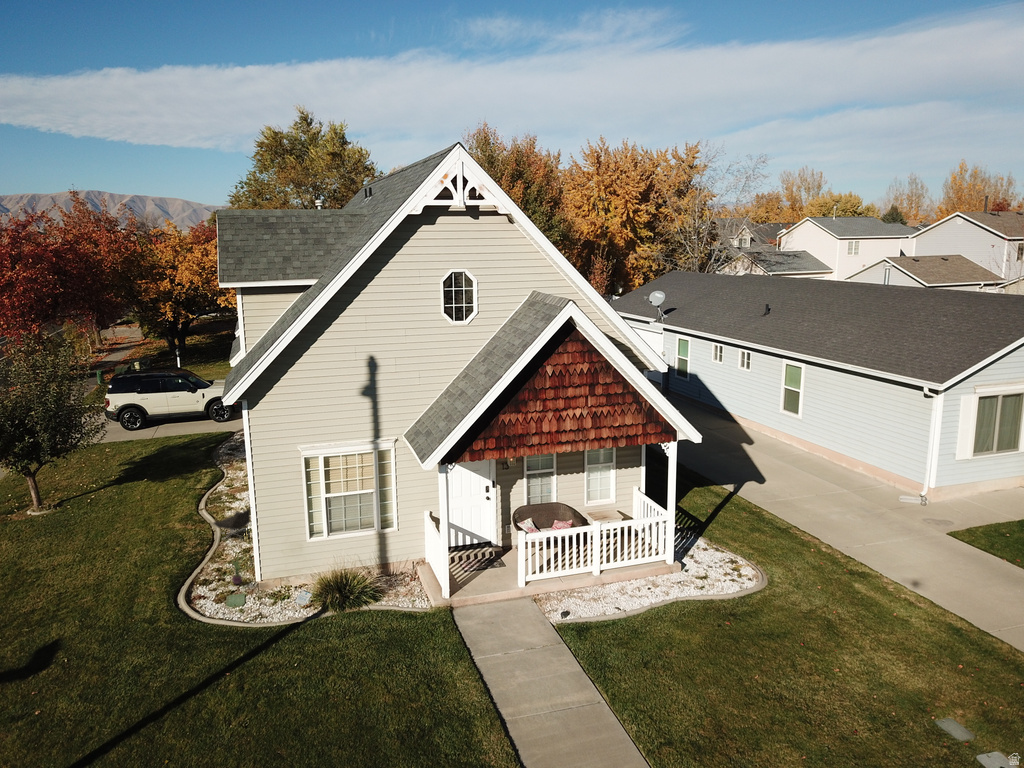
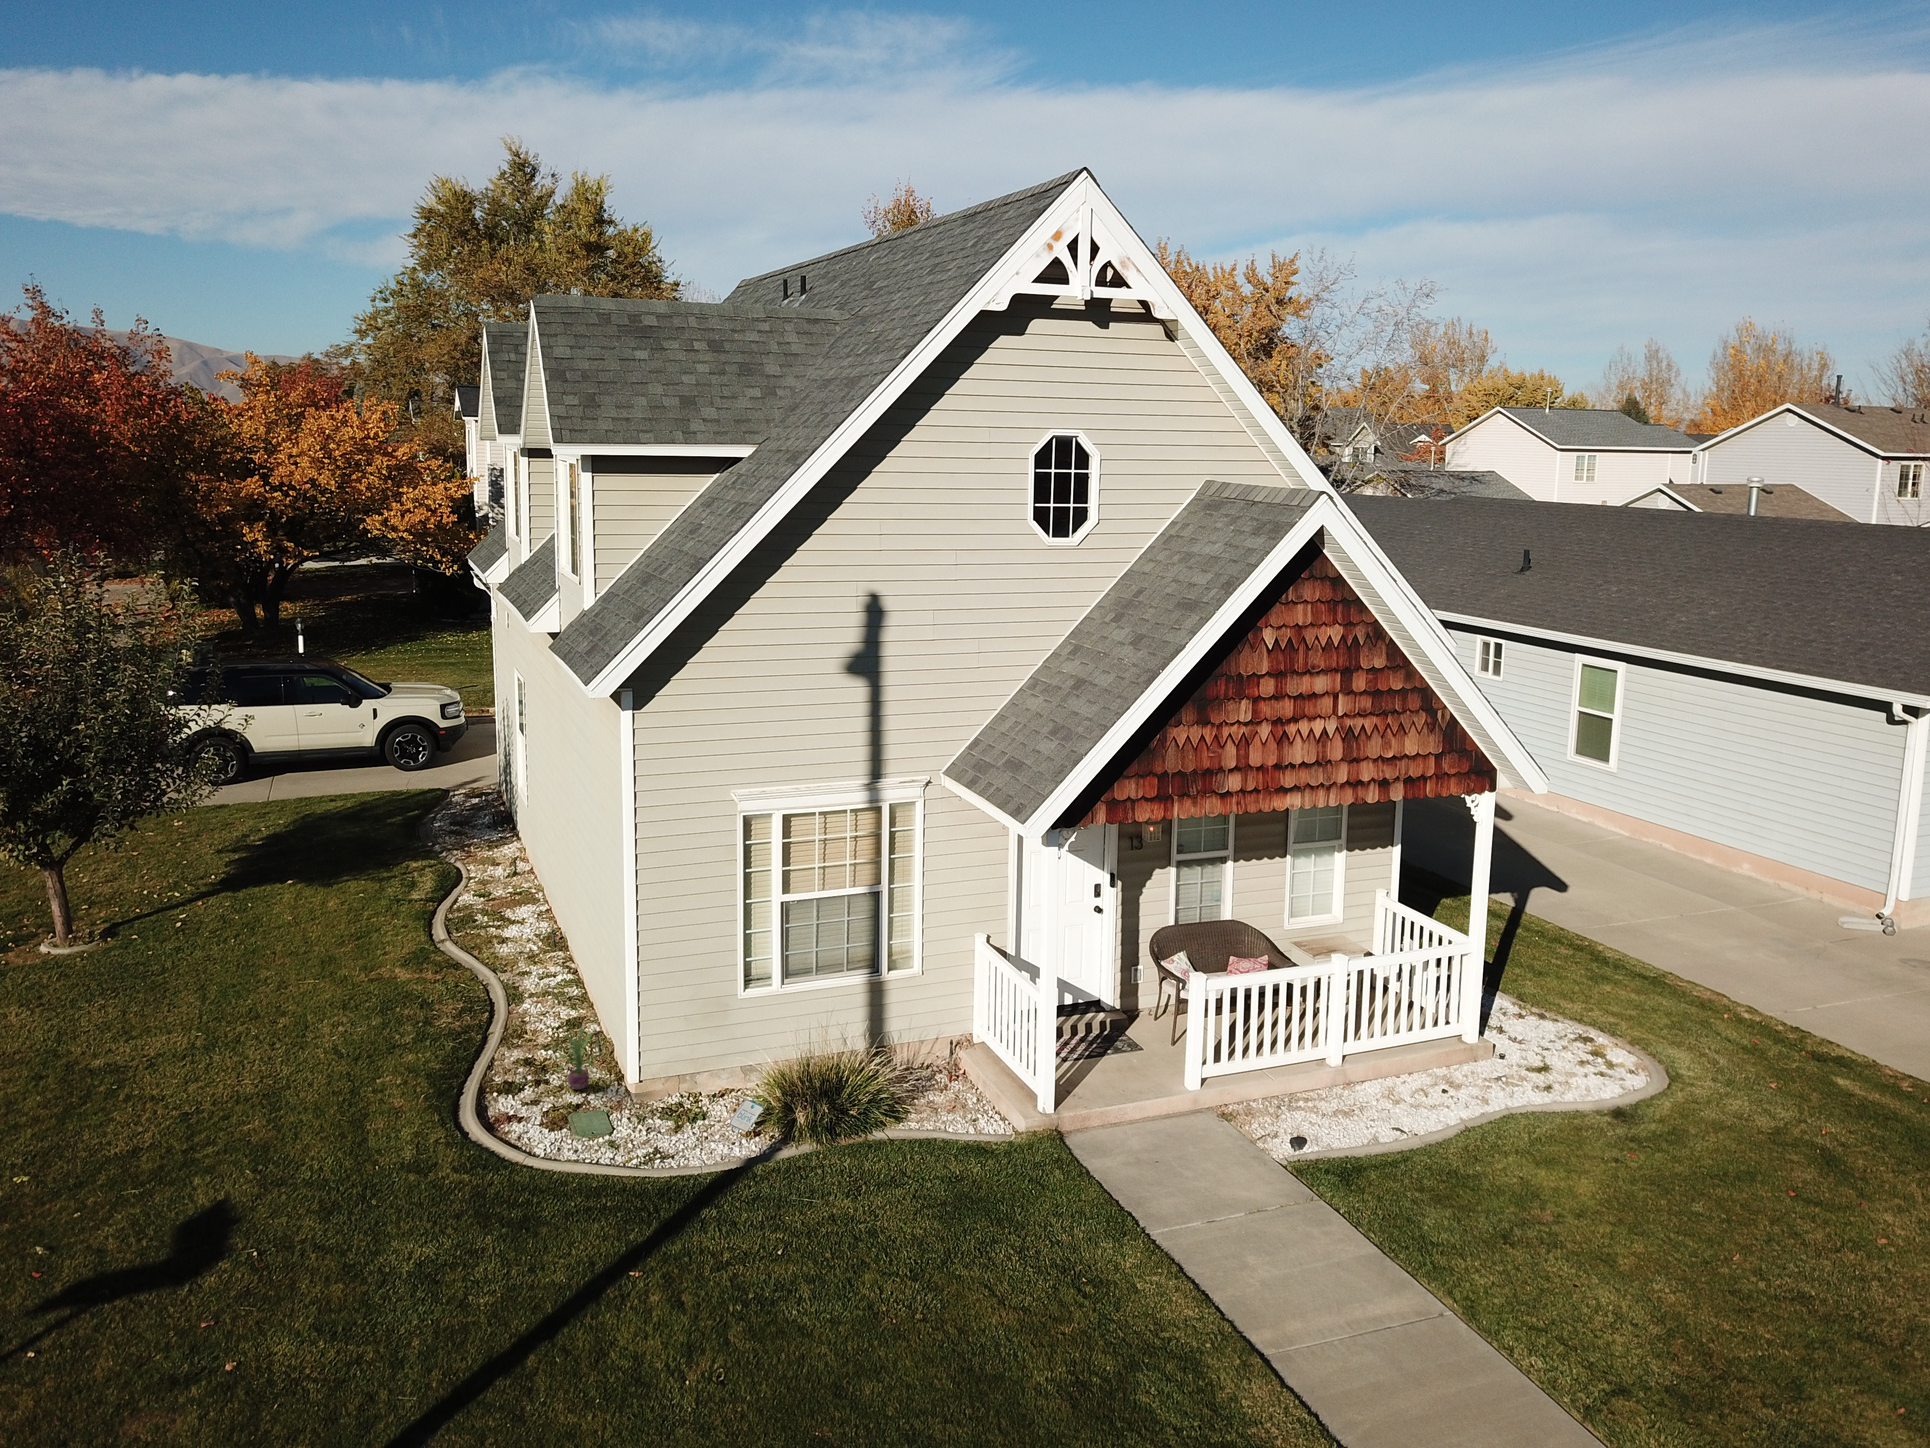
lounge chair: present [213,509,250,534] -> none [490,931,578,1000]

